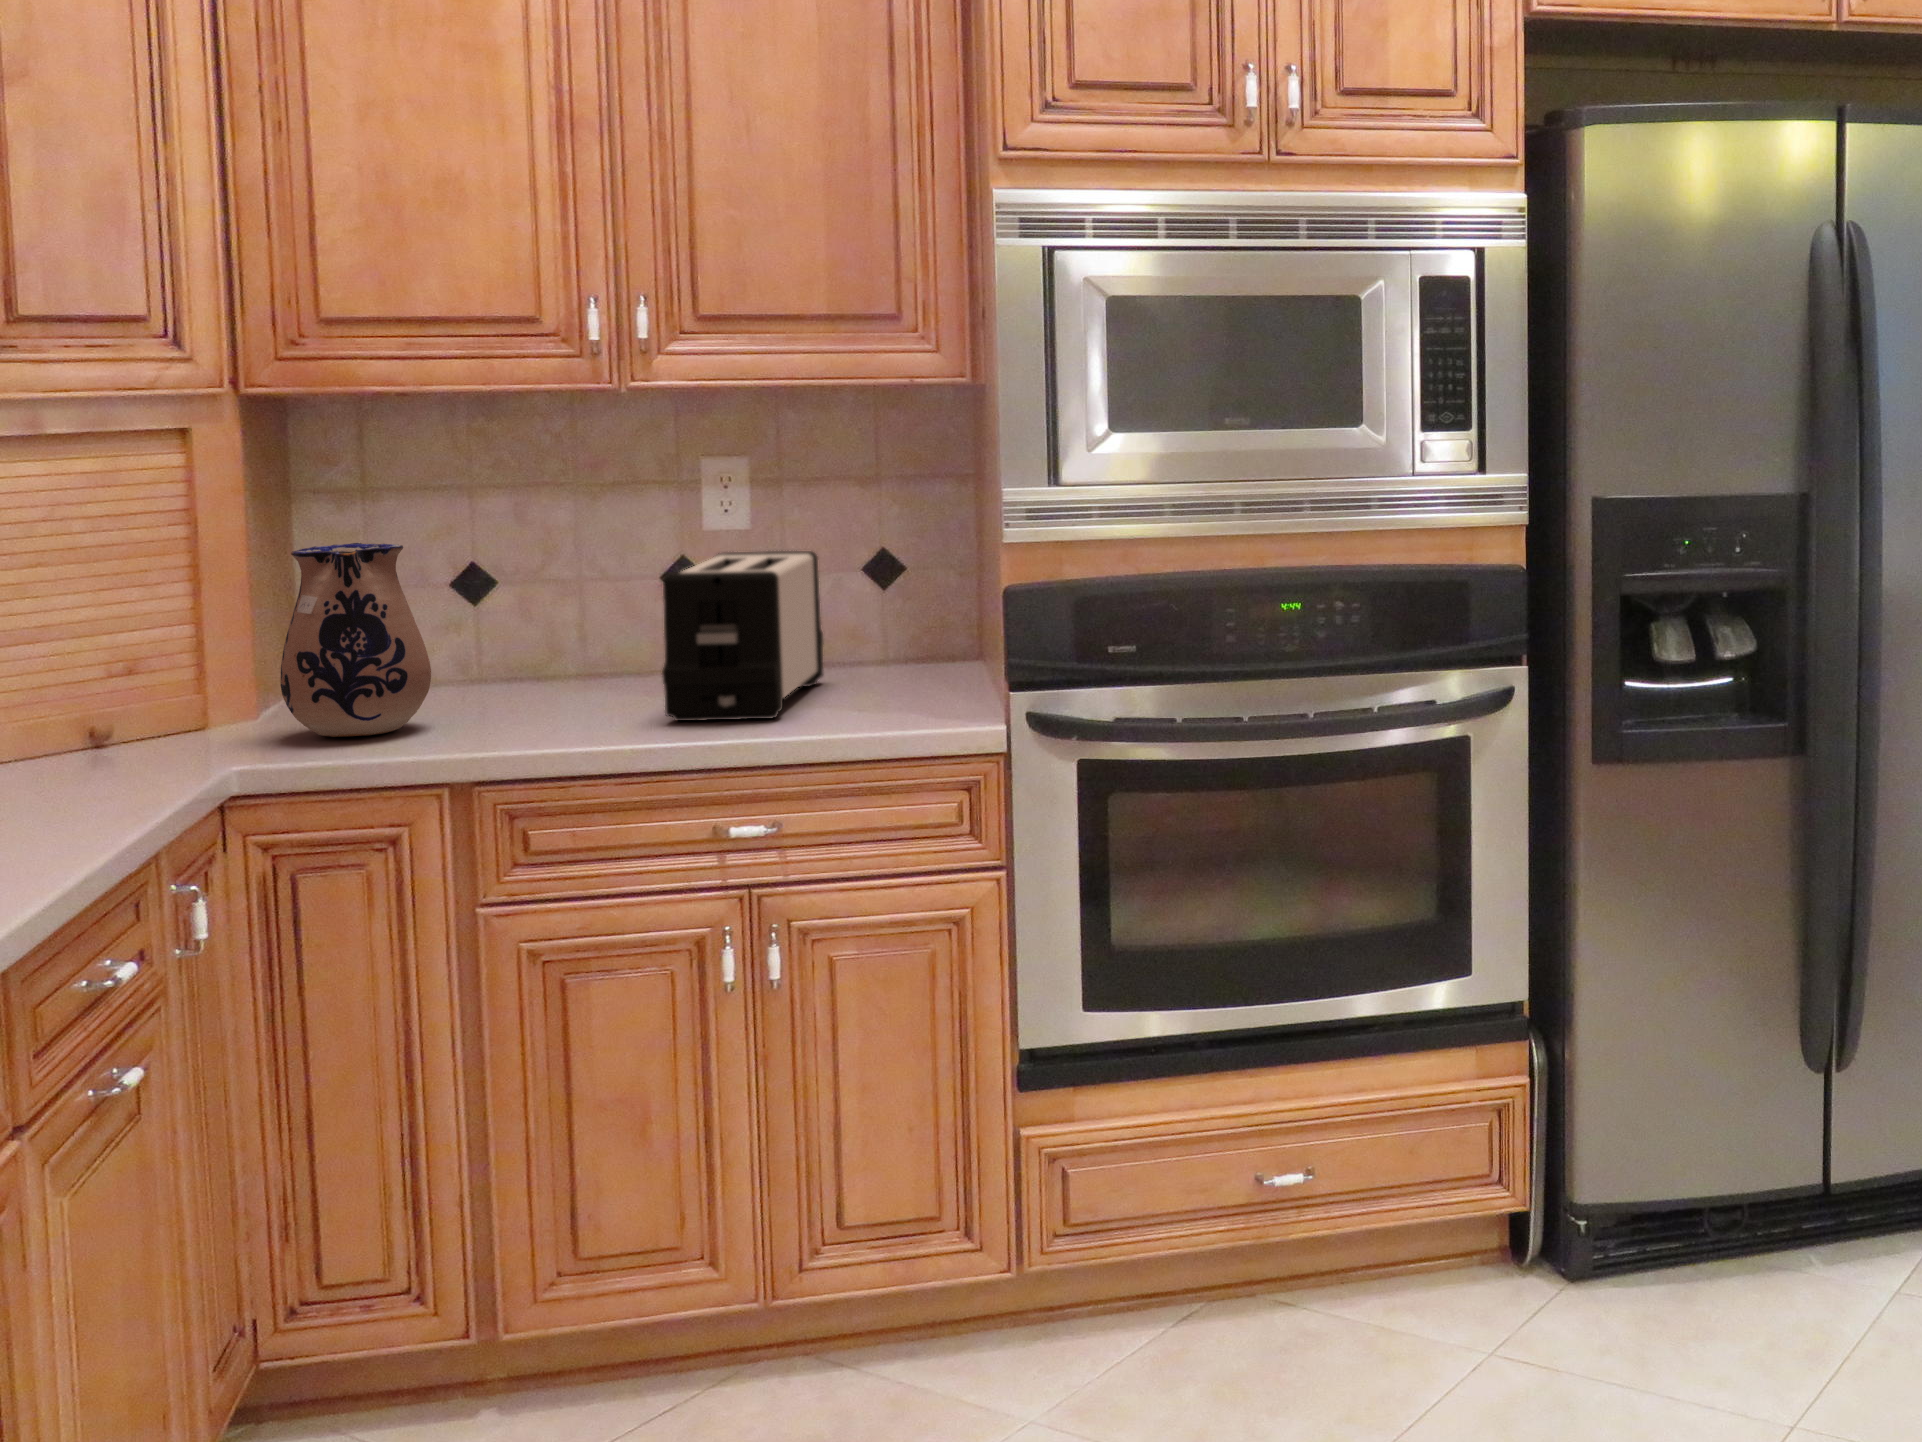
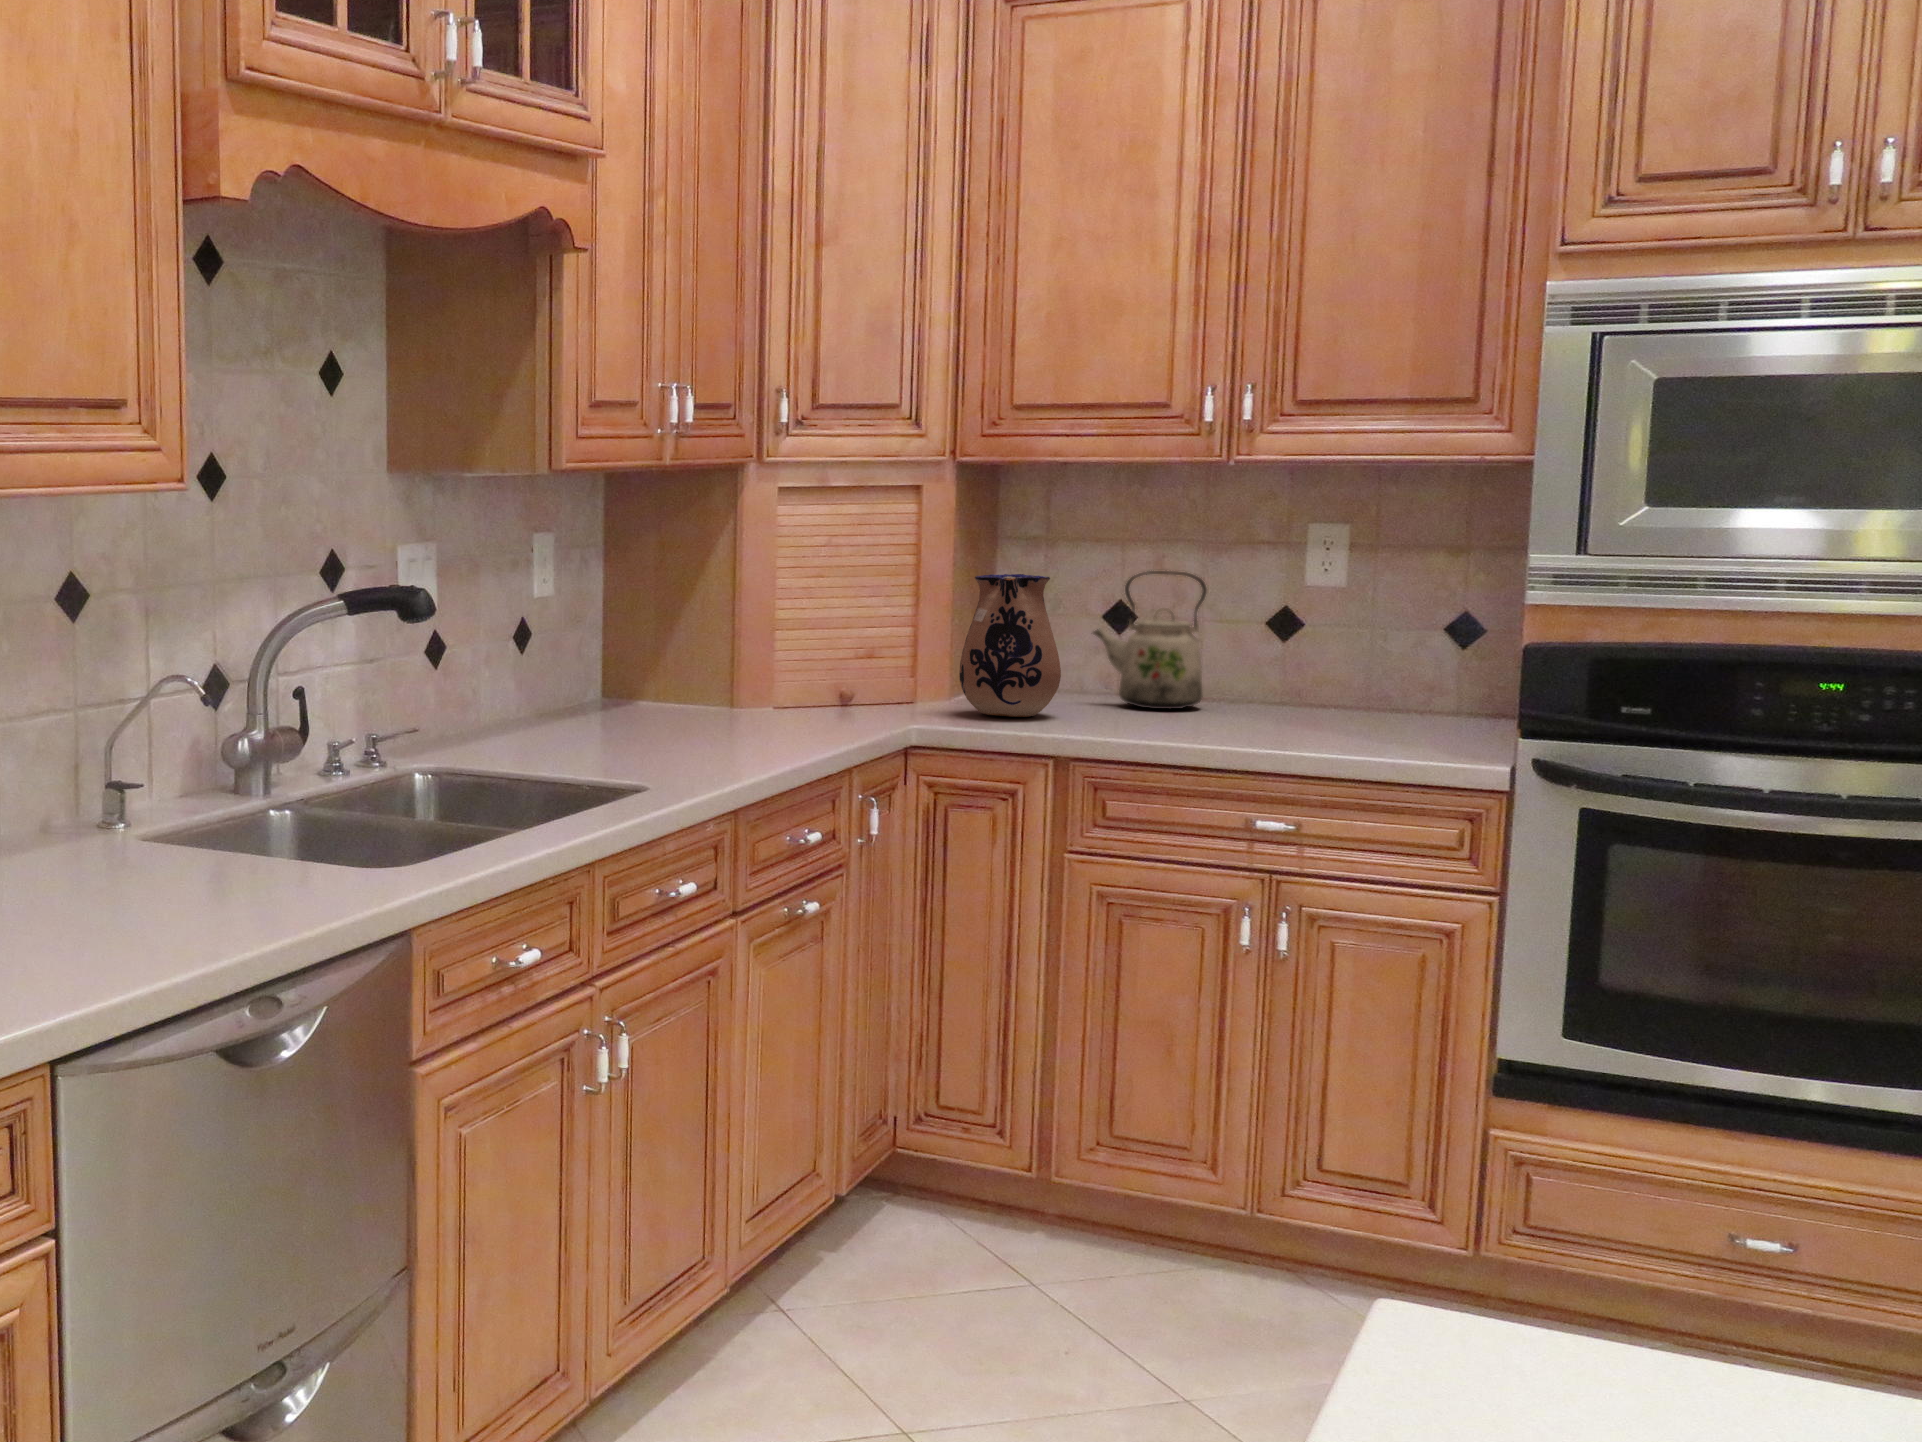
kettle: none [454,523,609,694] -> present [1093,571,1207,709]
toaster: present [662,551,823,721] -> none [1226,604,1383,740]

